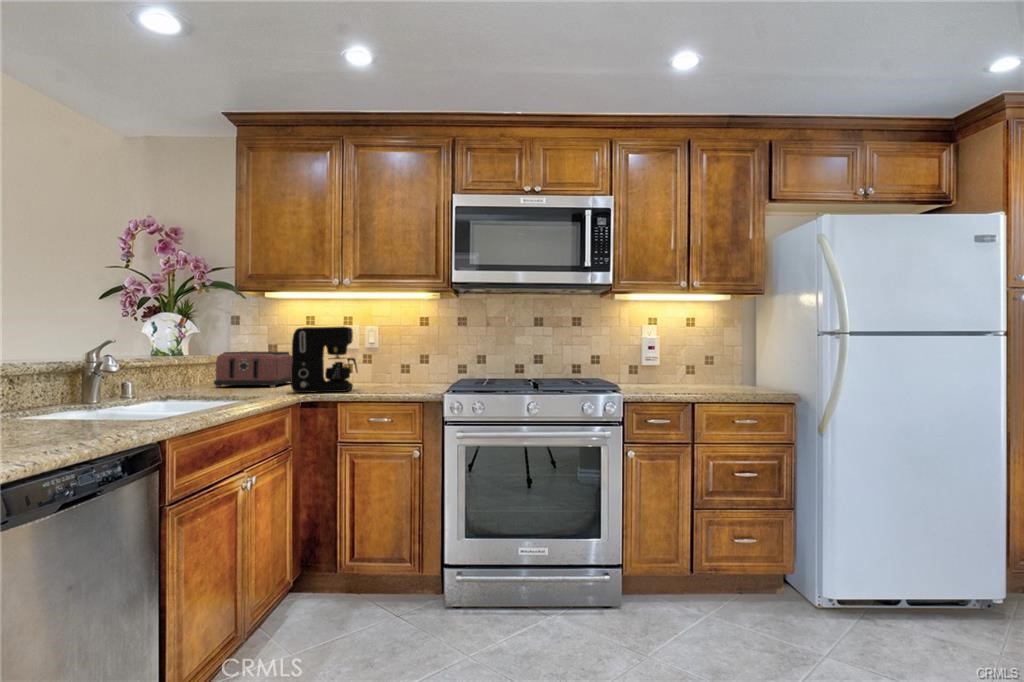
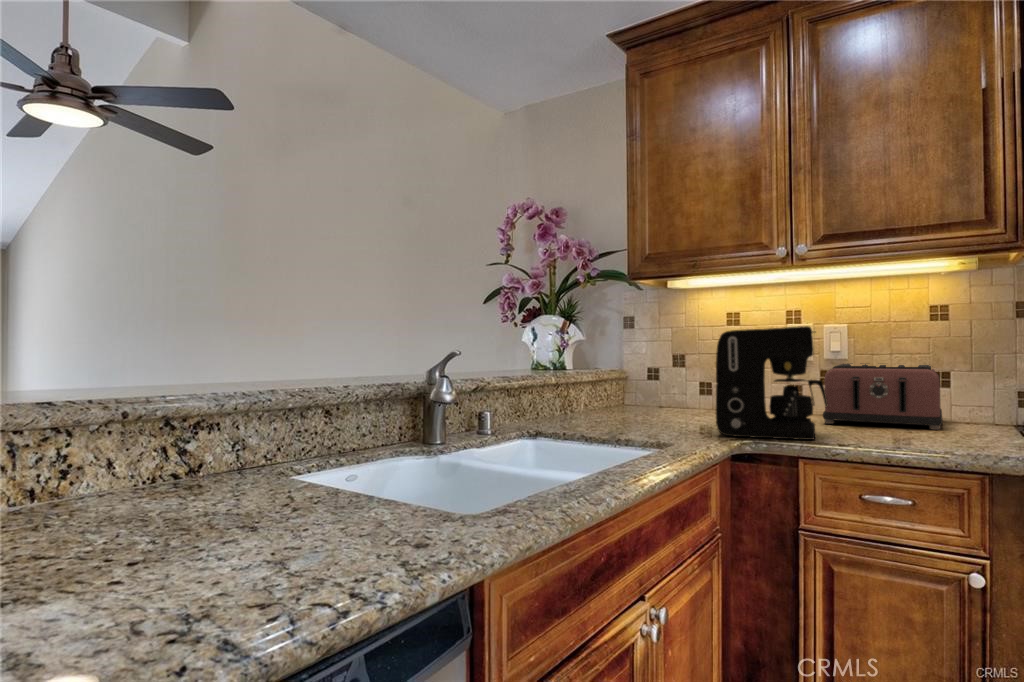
toaster: present [214,351,292,387] -> present [823,363,943,430]

